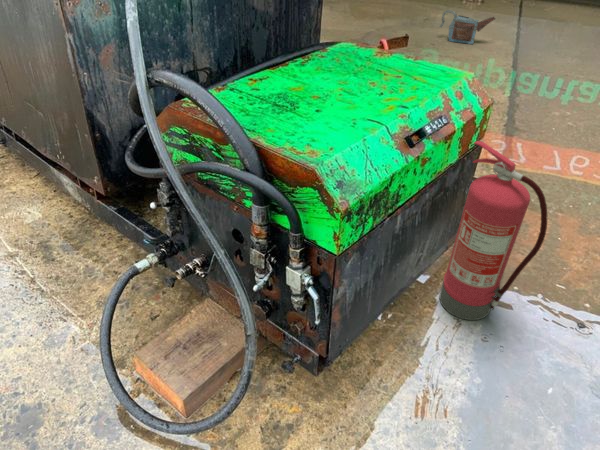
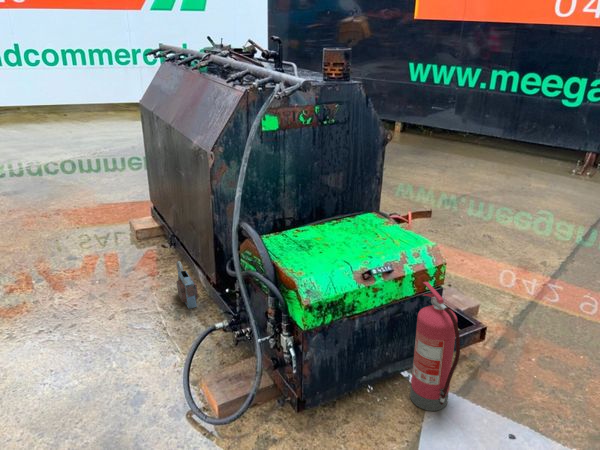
watering can: present [440,10,495,44] -> present [177,261,198,309]

